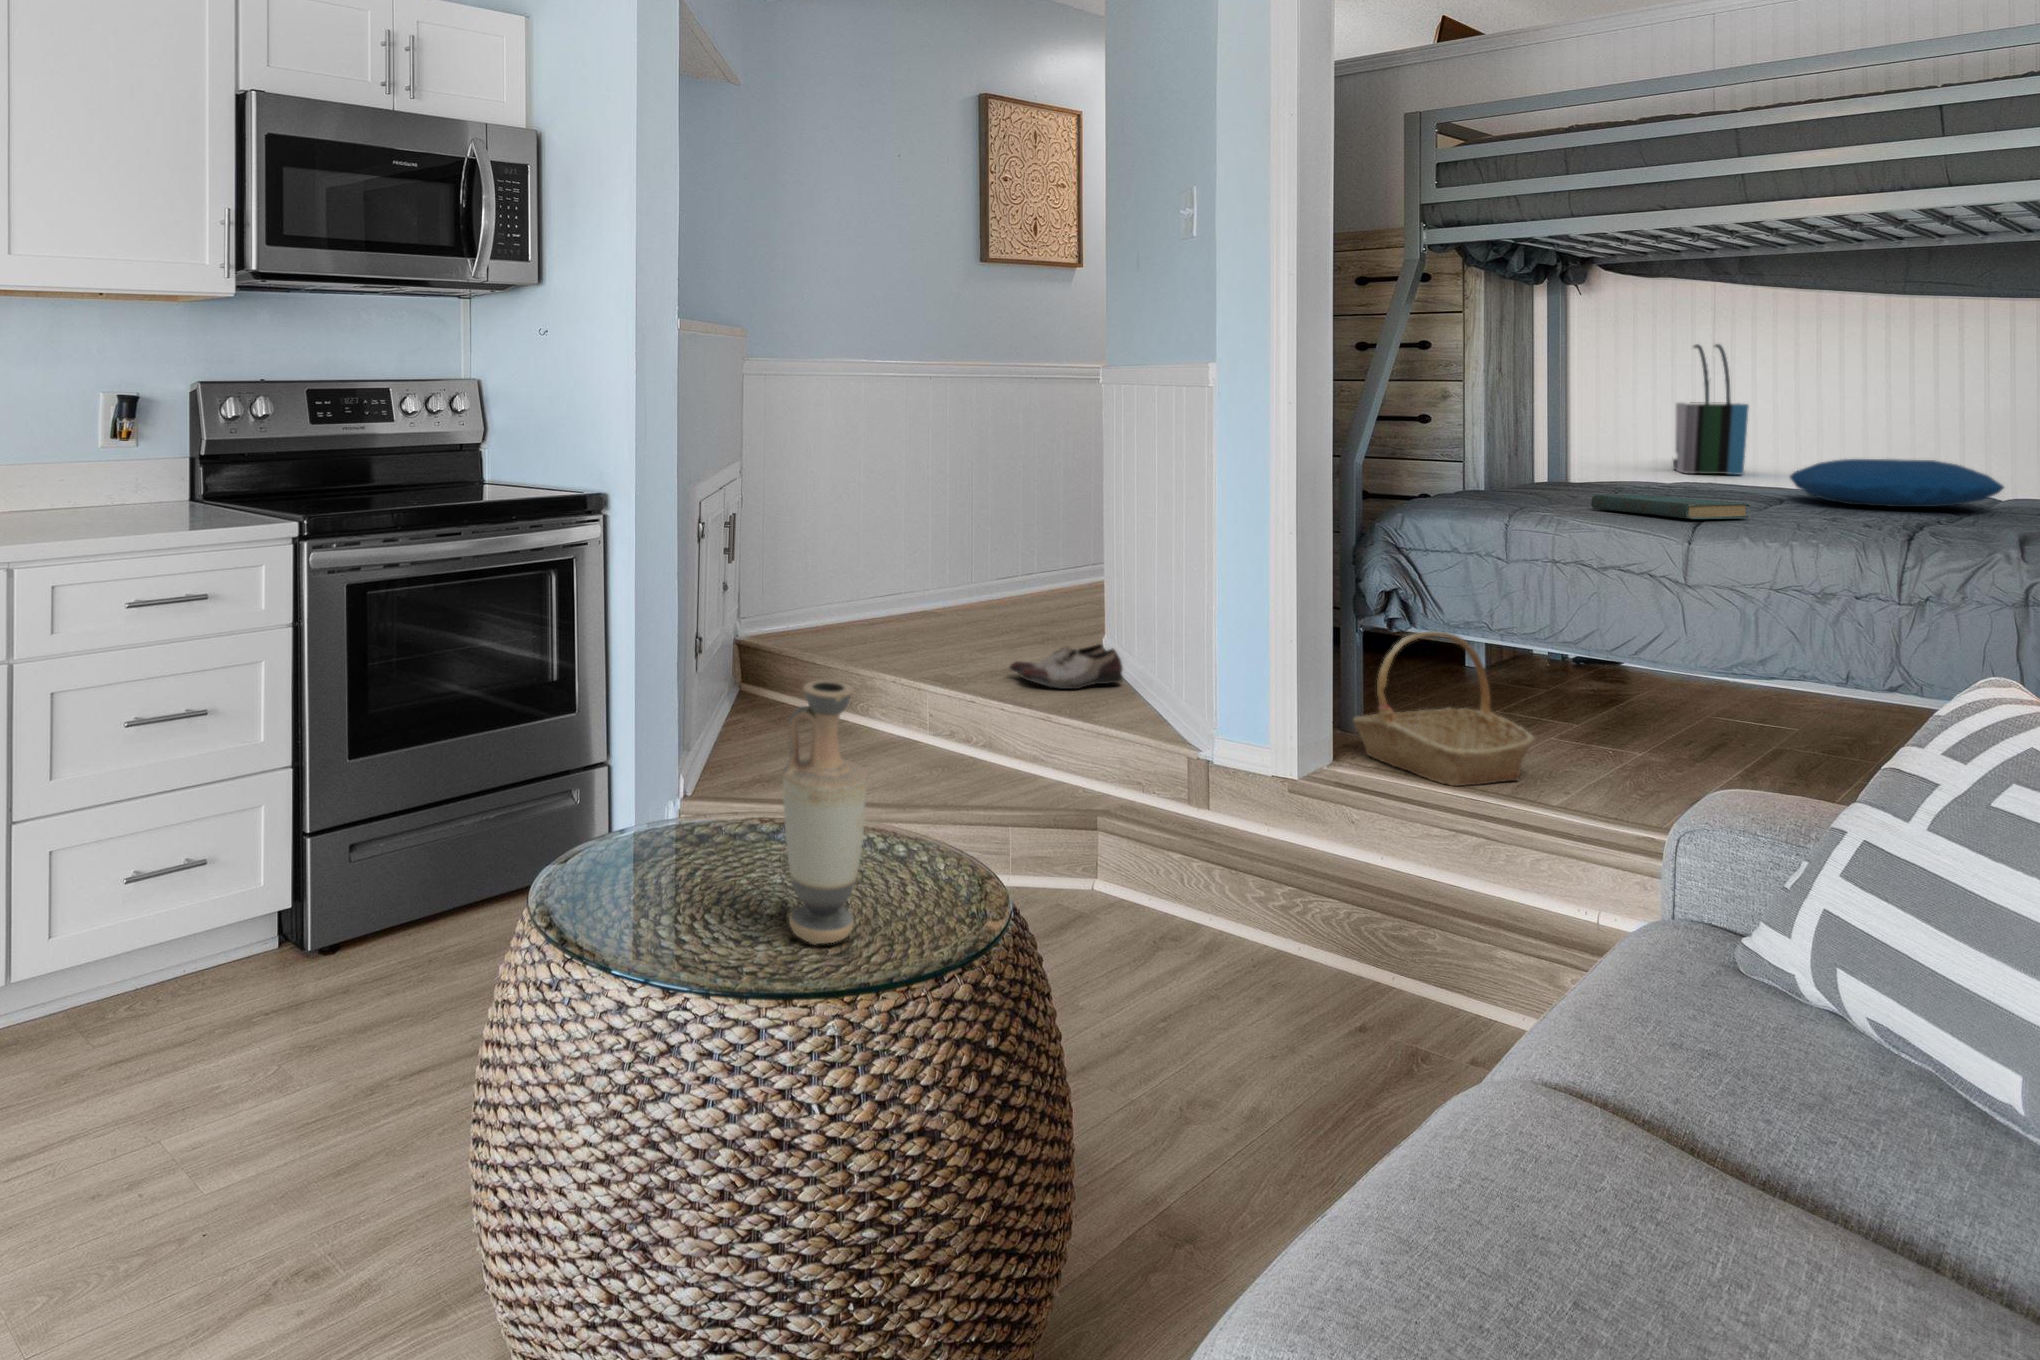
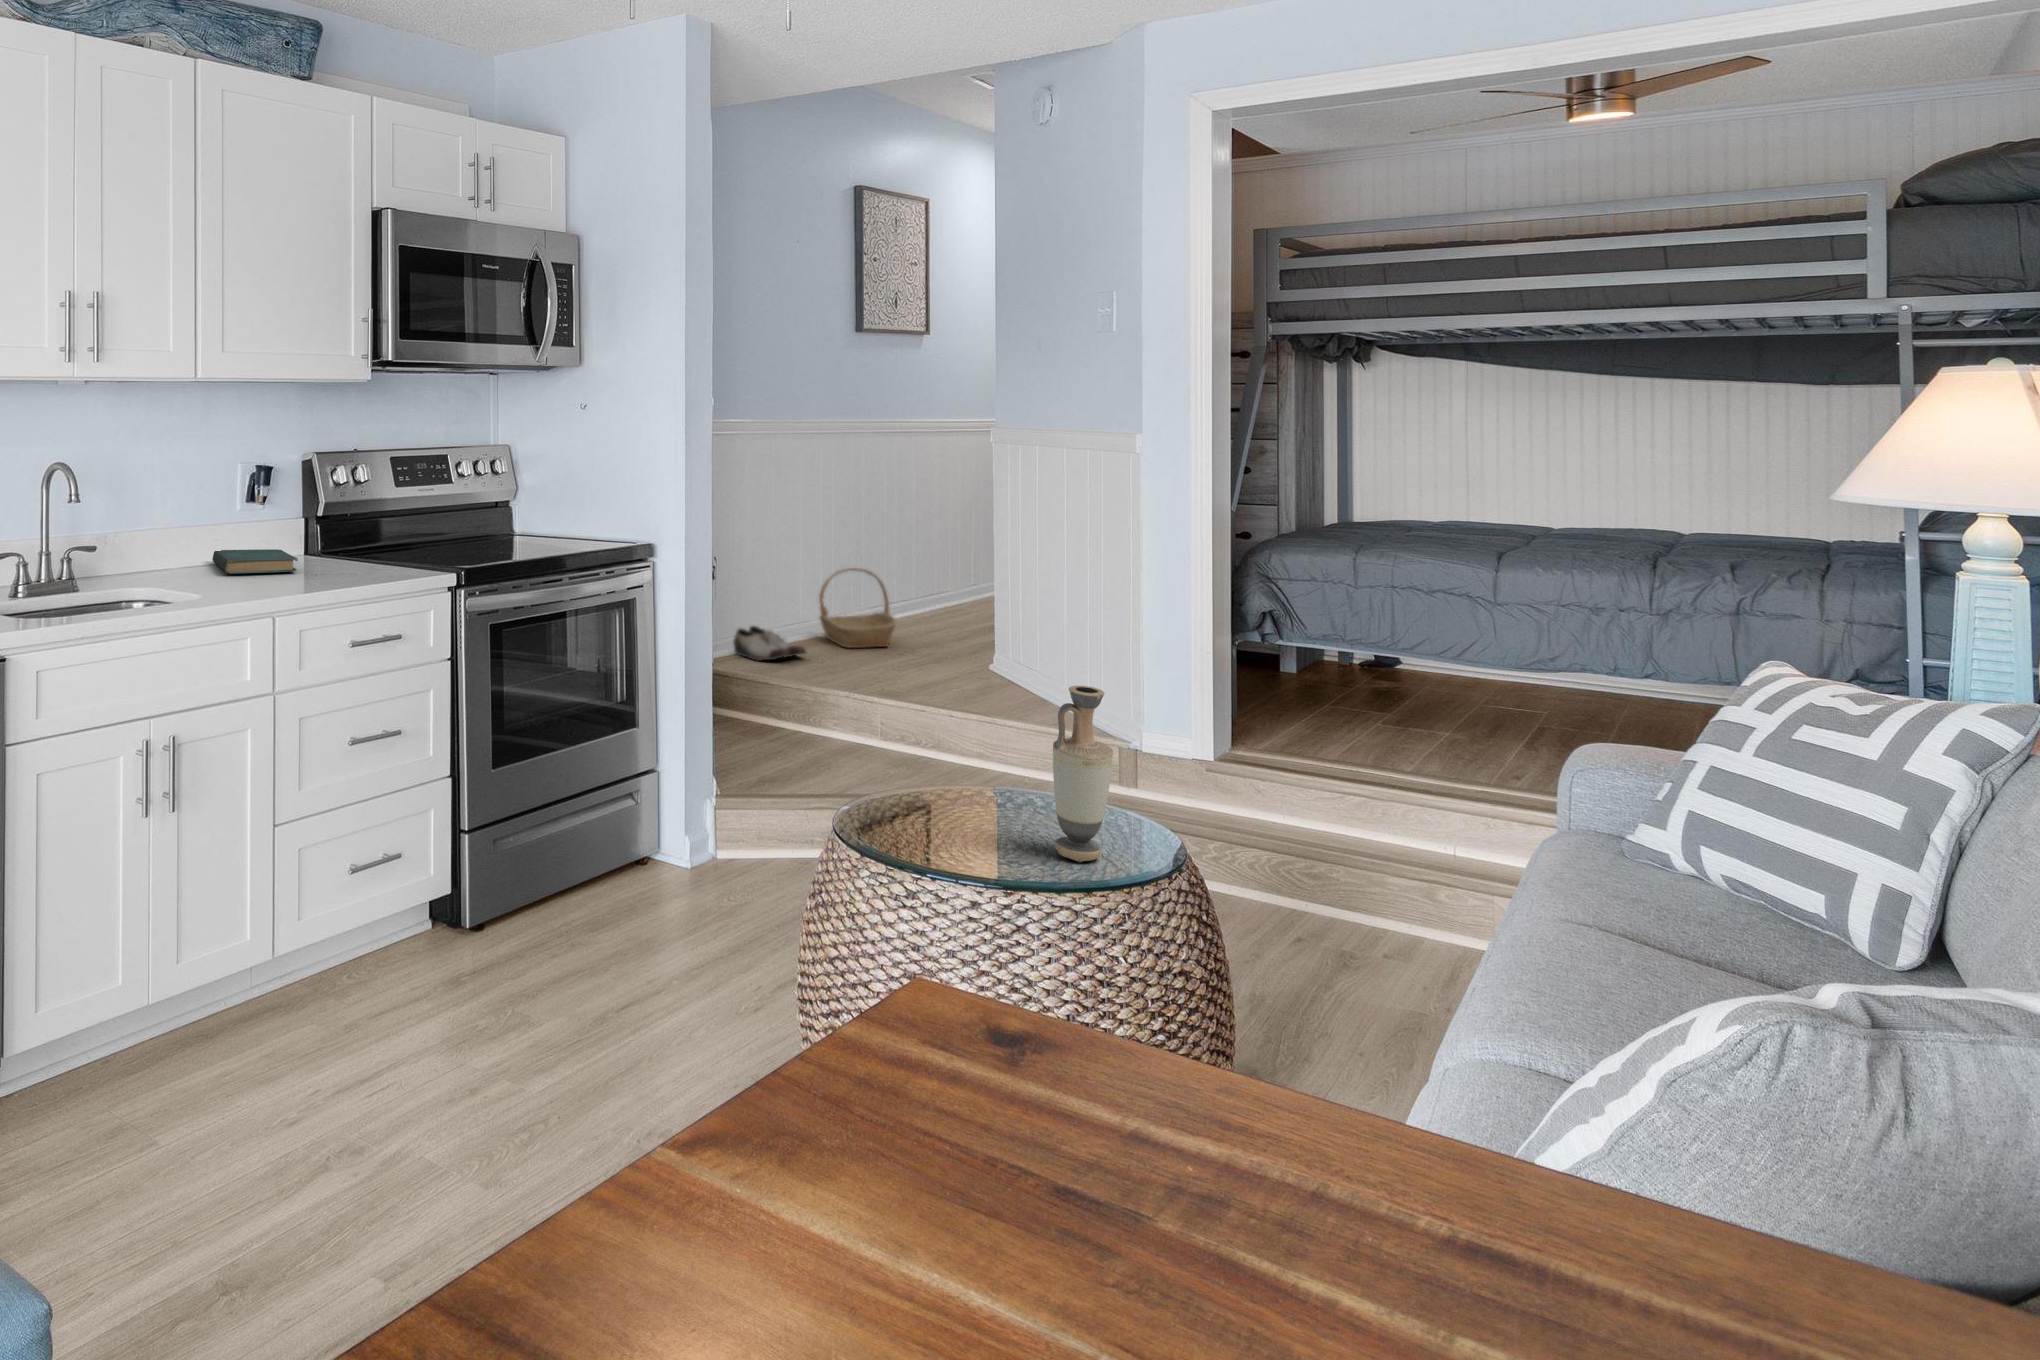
tote bag: present [1673,344,1749,475] -> none [1430,408,1498,513]
pillow: present [1790,459,2004,507] -> none [1542,505,1703,541]
book: present [1591,494,1751,519] -> present [212,549,298,574]
basket: present [1353,631,1535,786] -> present [819,568,897,648]
shoe: present [1010,644,1123,689] -> present [733,626,806,661]

